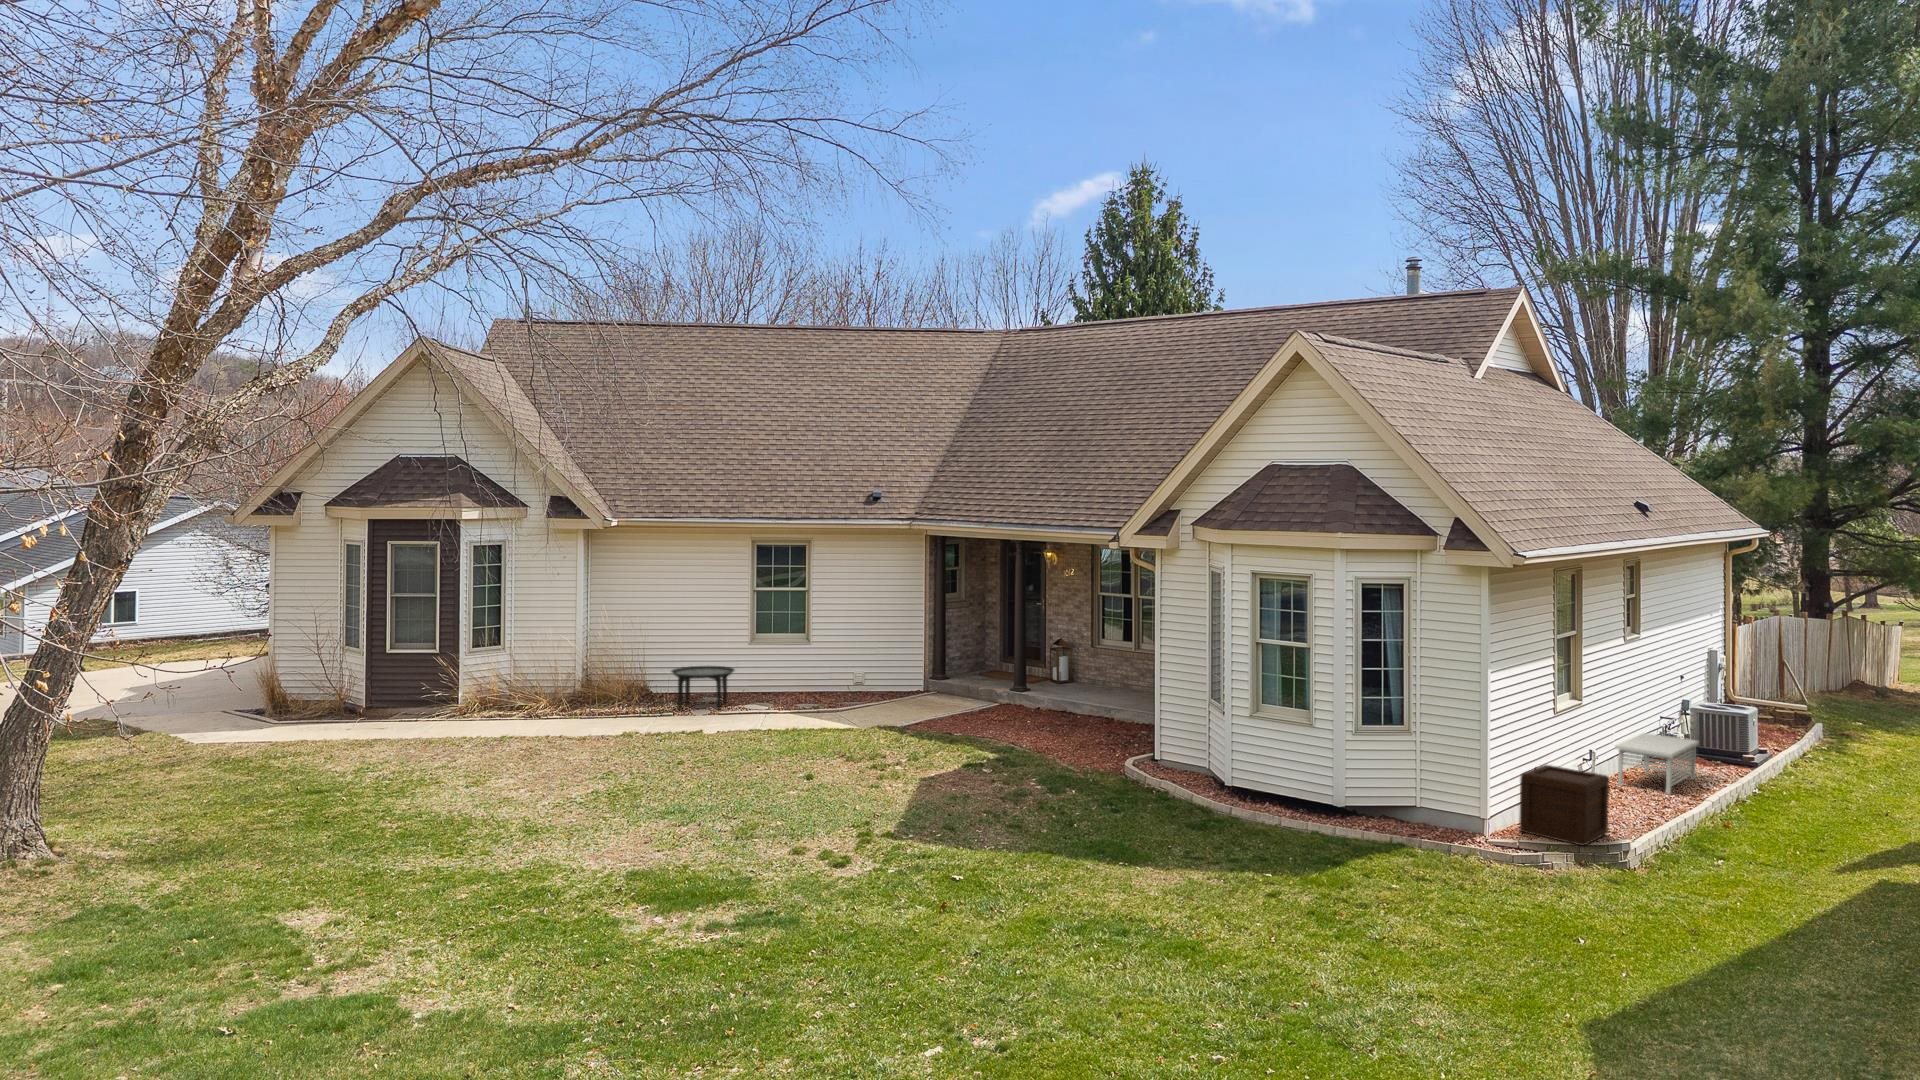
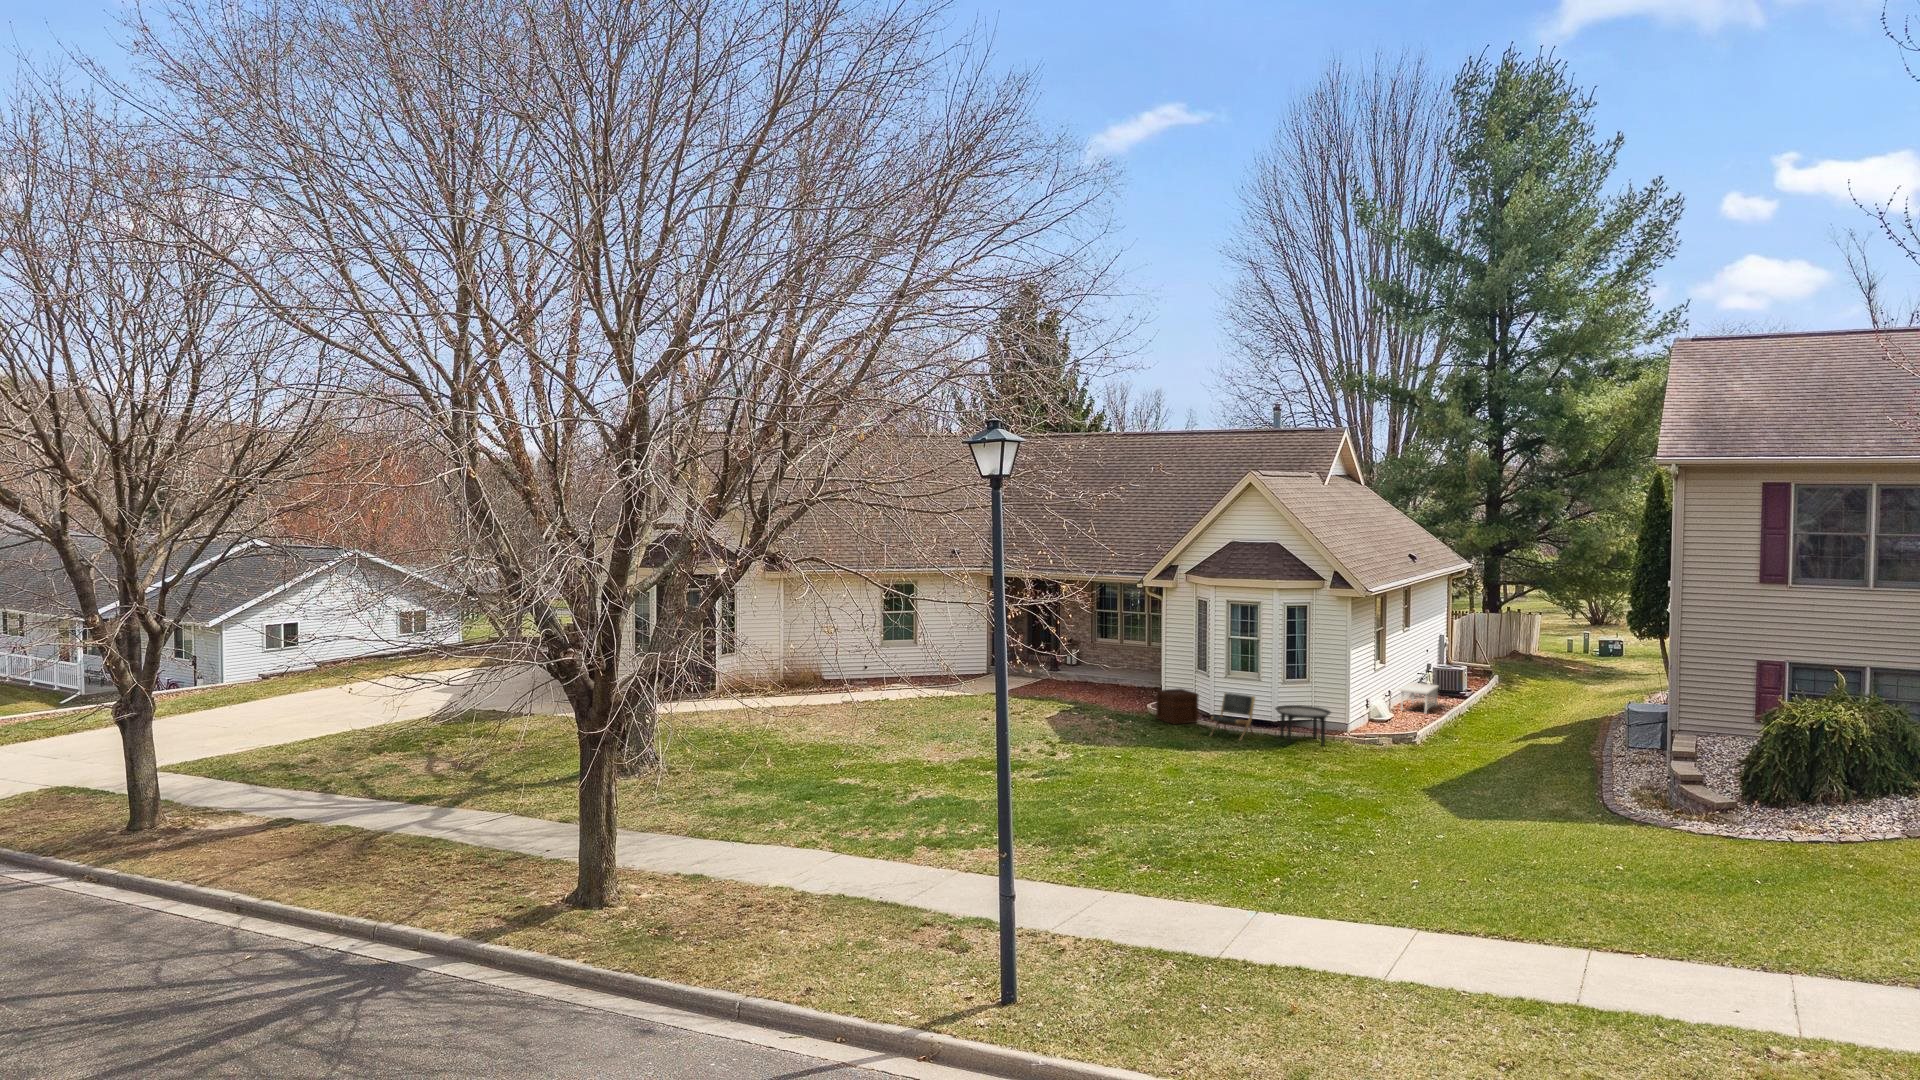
round table: present [672,666,734,710] -> present [1275,705,1331,746]
lounge chair: none [1207,742,1299,838] -> present [1211,693,1255,740]
wooden crate: present [1519,765,1609,846] -> present [1156,689,1199,724]

